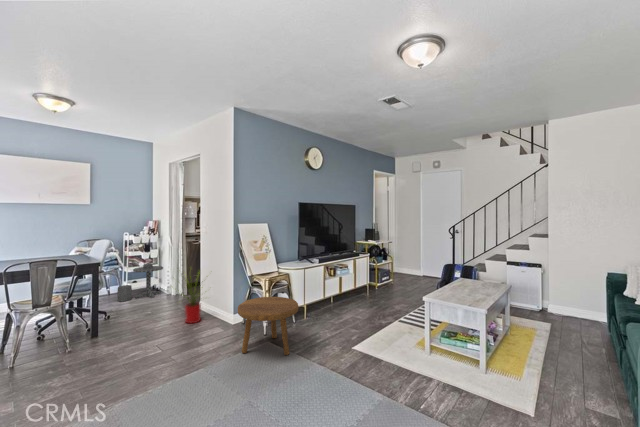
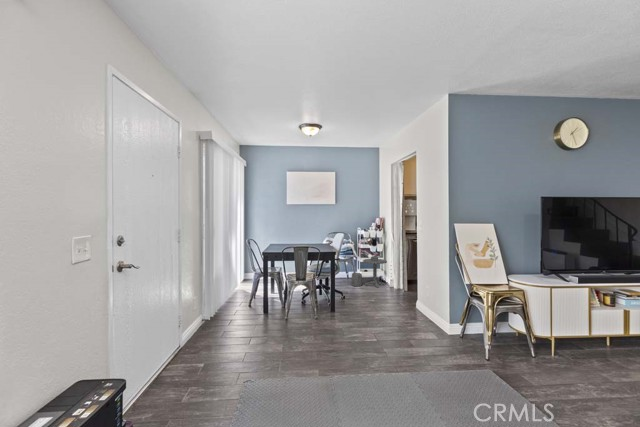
house plant: present [182,276,201,323] -> none [387,264,429,321]
footstool: present [238,297,299,355] -> none [449,312,533,395]

